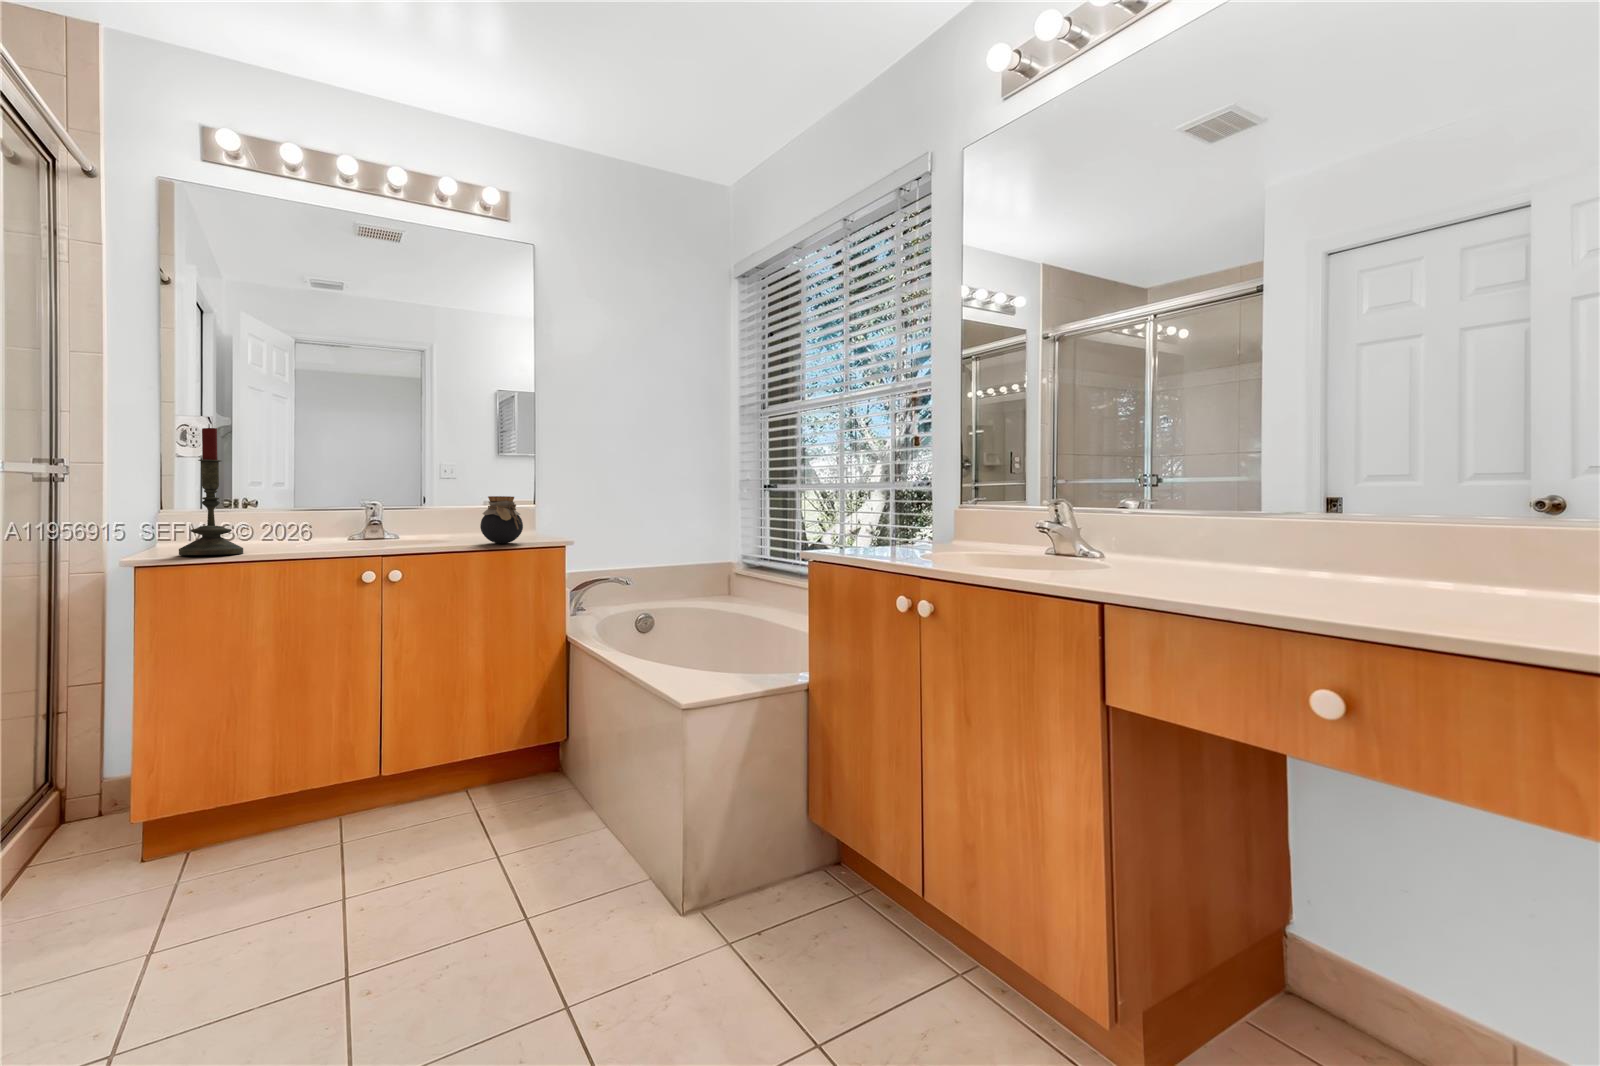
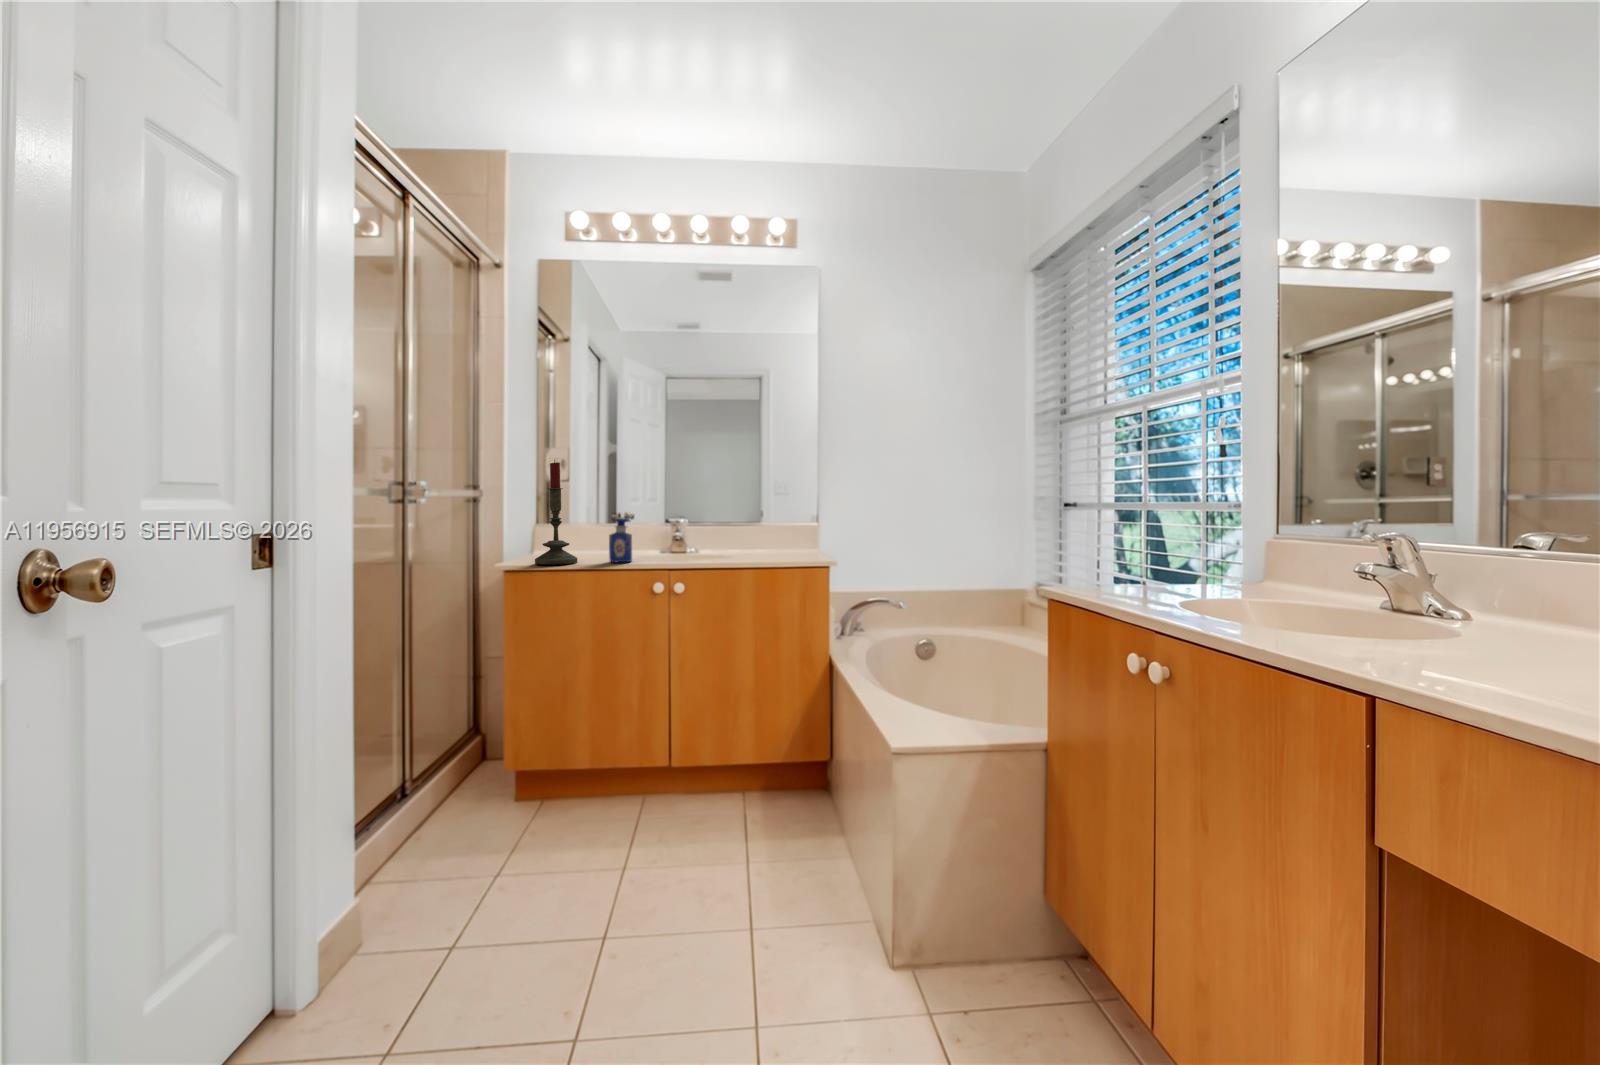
jar: present [480,496,523,543] -> none [755,513,792,557]
perfume bottle: none [293,498,323,551] -> present [609,517,632,562]

